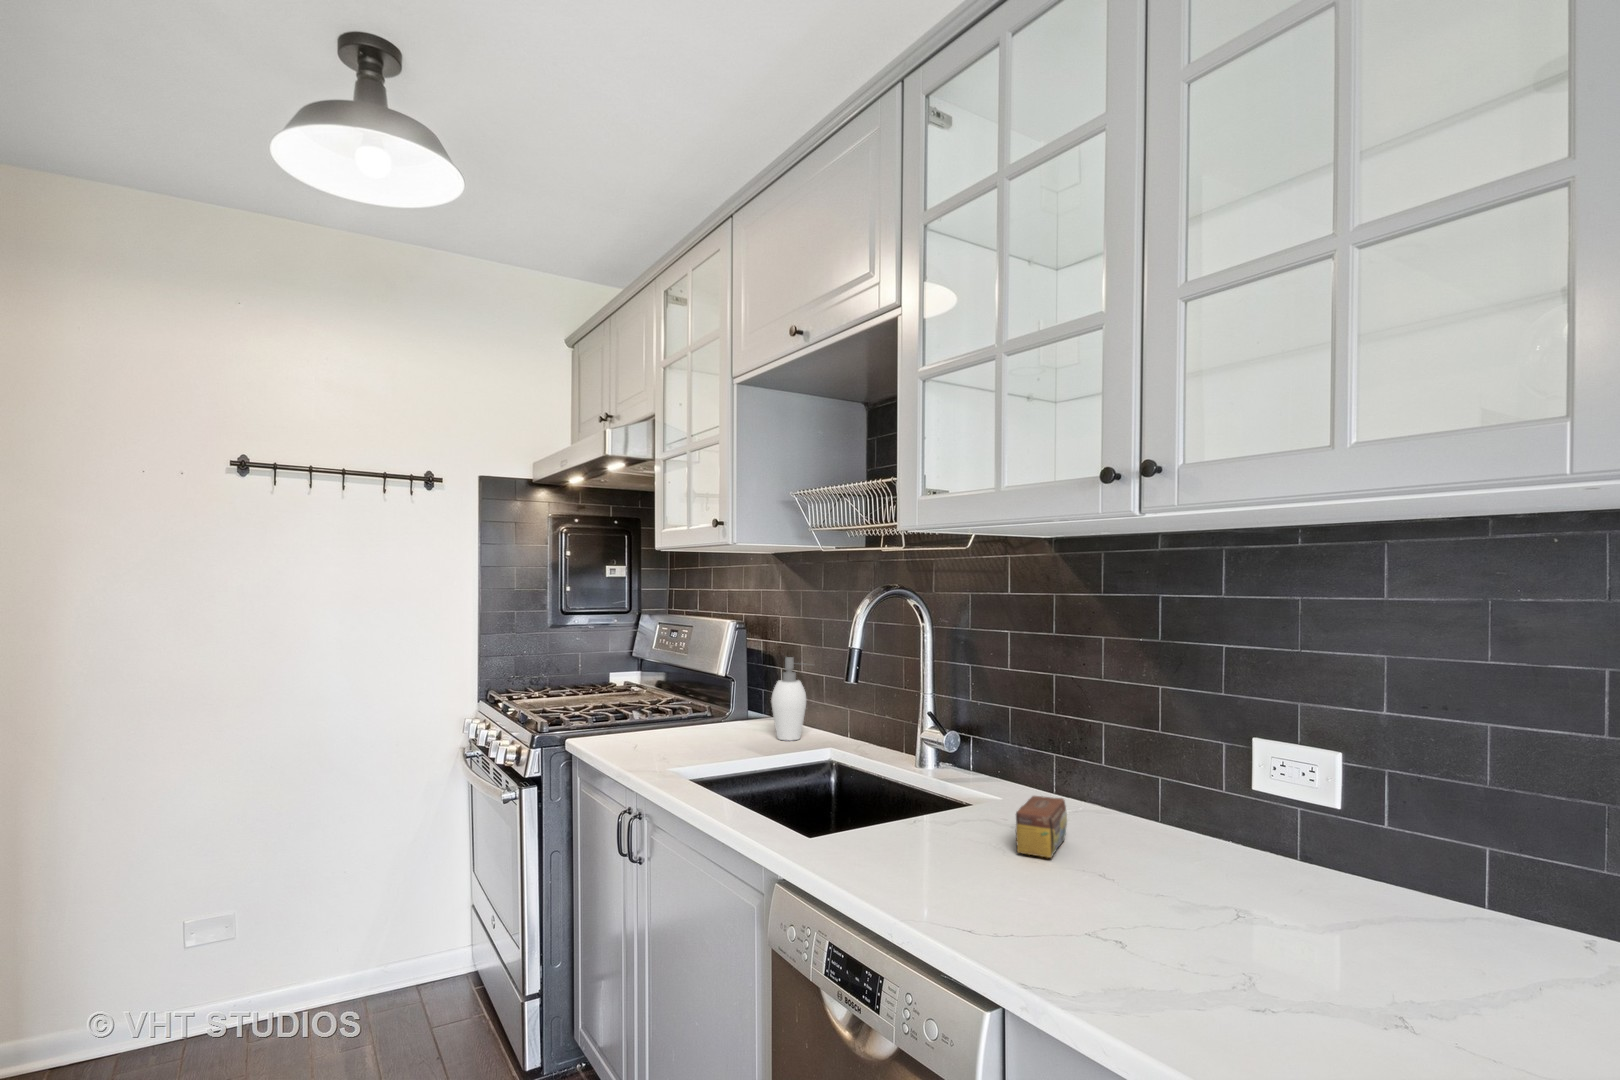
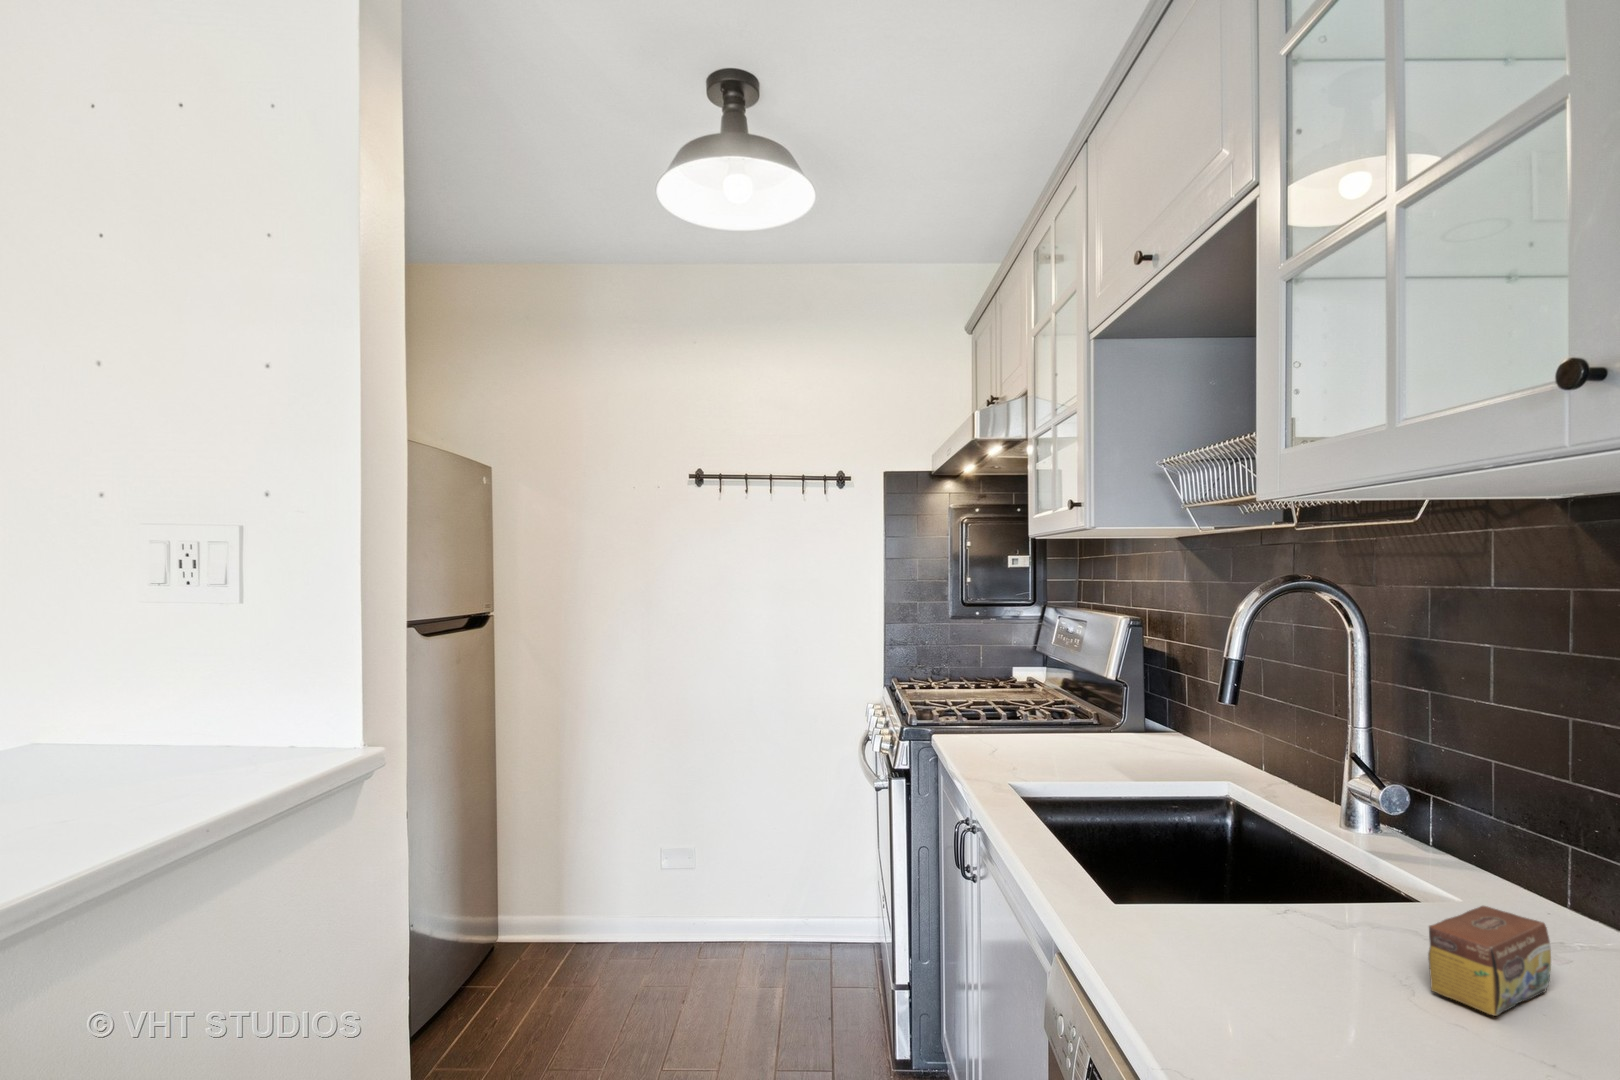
soap dispenser: present [771,657,806,740] -> none [1153,663,1208,765]

